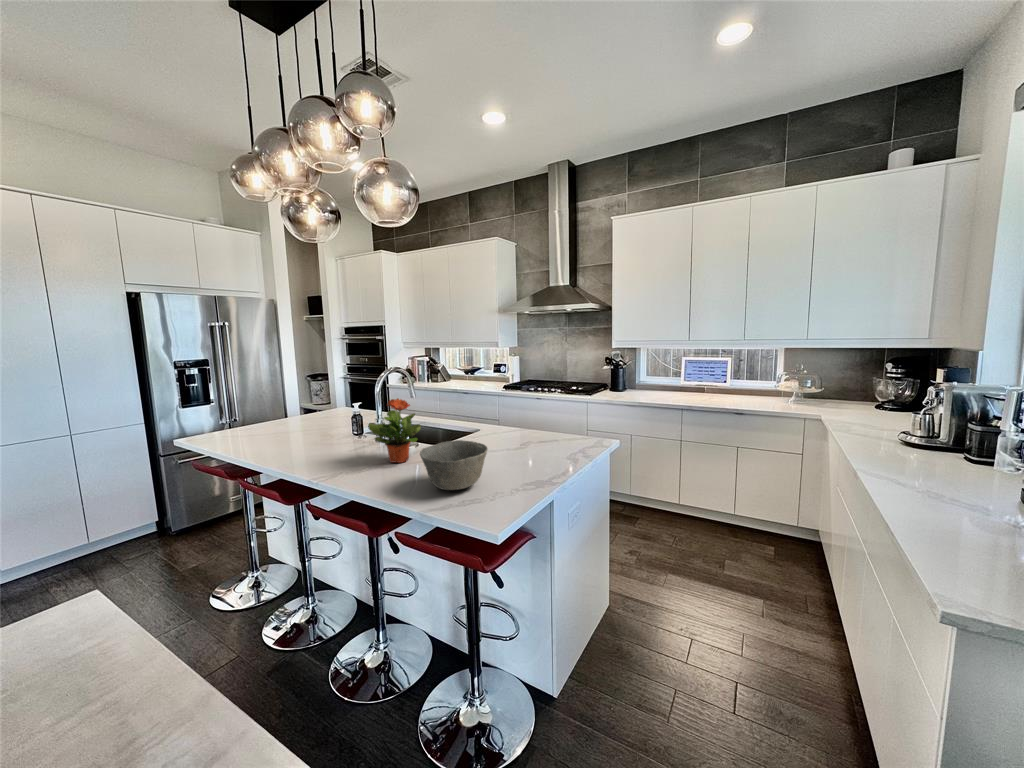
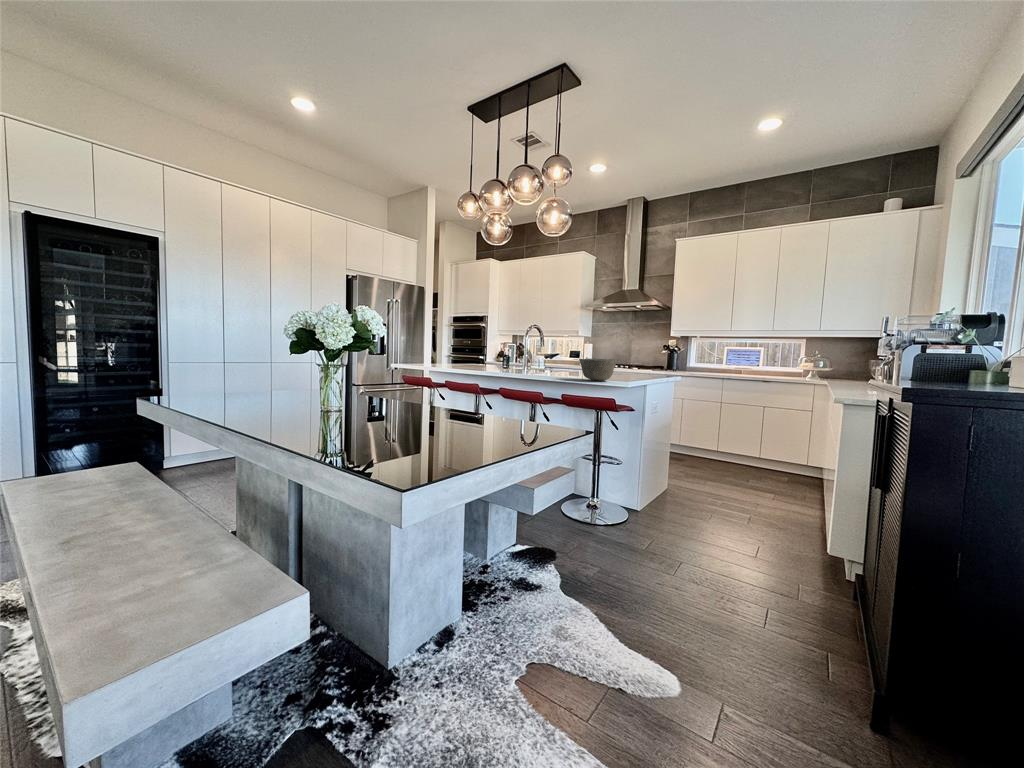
potted plant: present [368,398,421,463] -> none [534,337,568,376]

